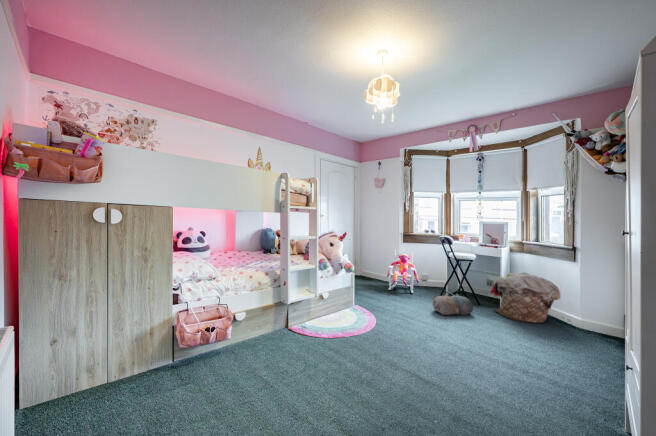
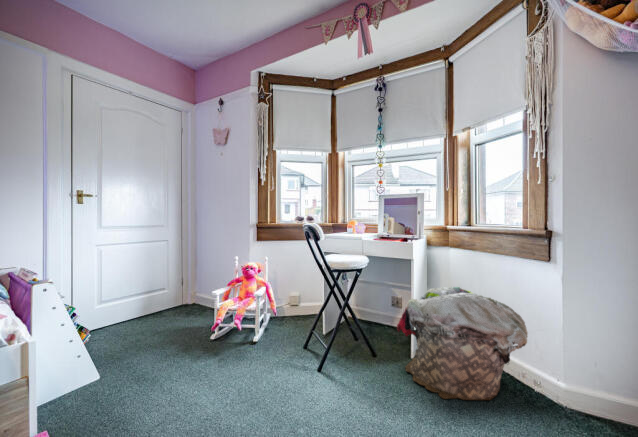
plush toy: present [433,294,473,315] -> none [274,343,361,409]

